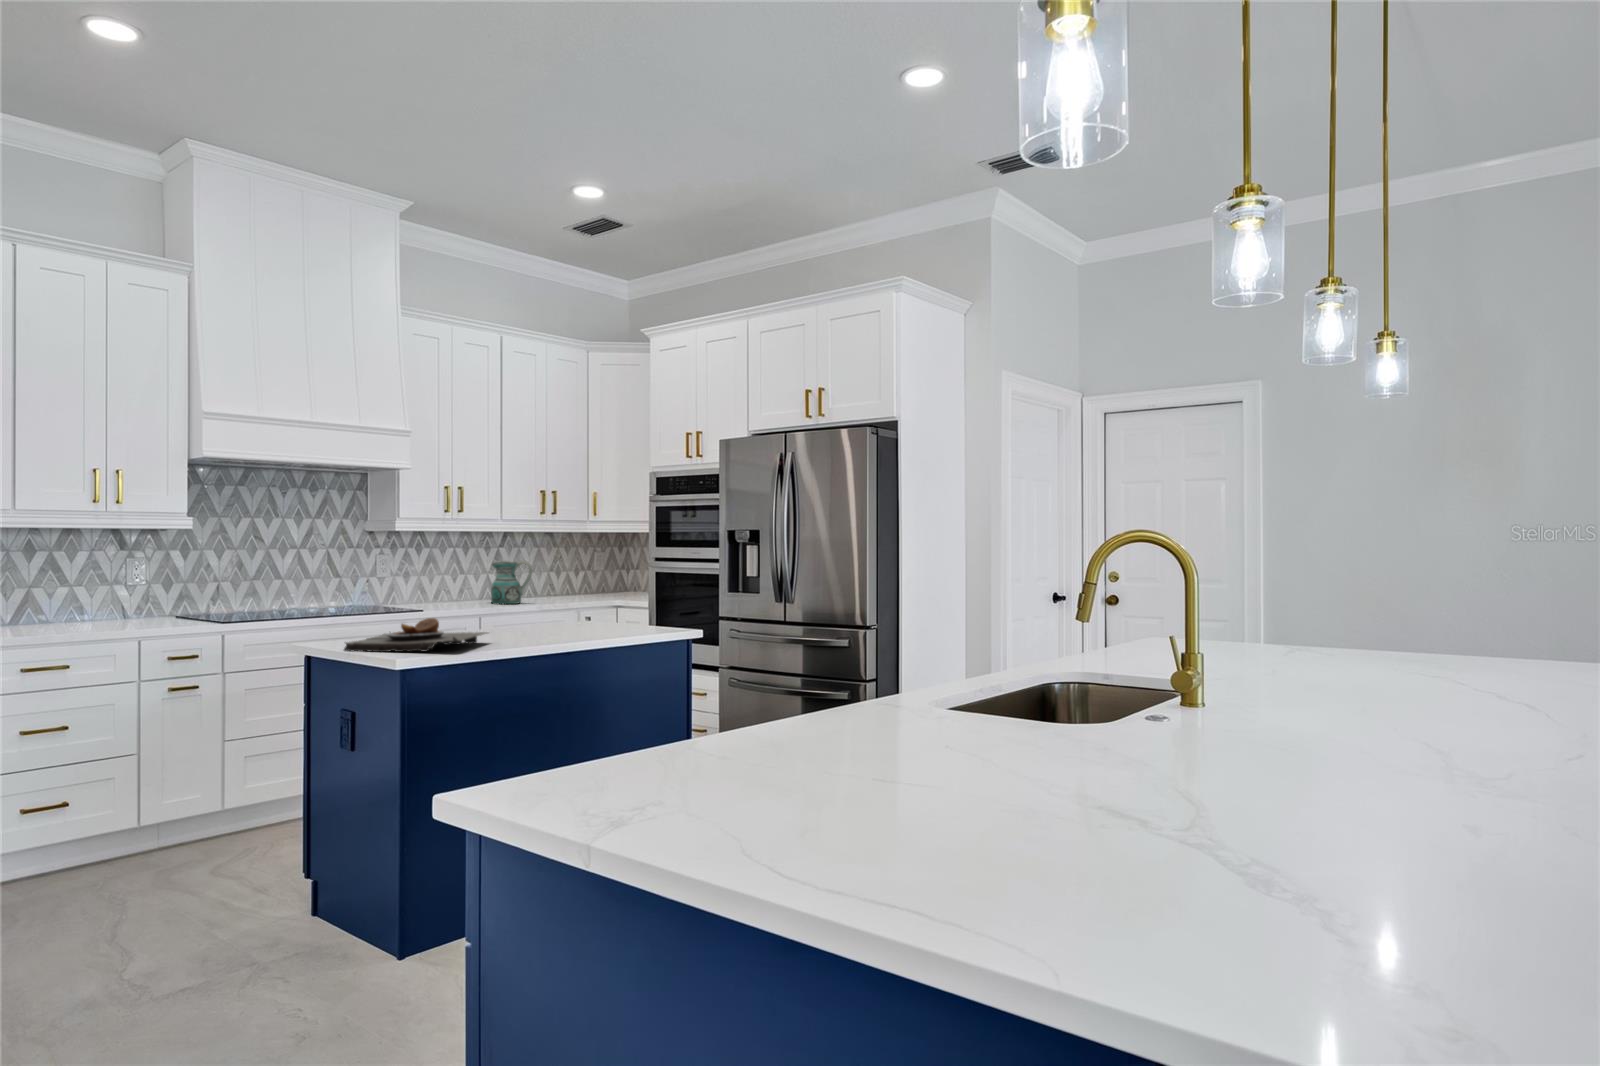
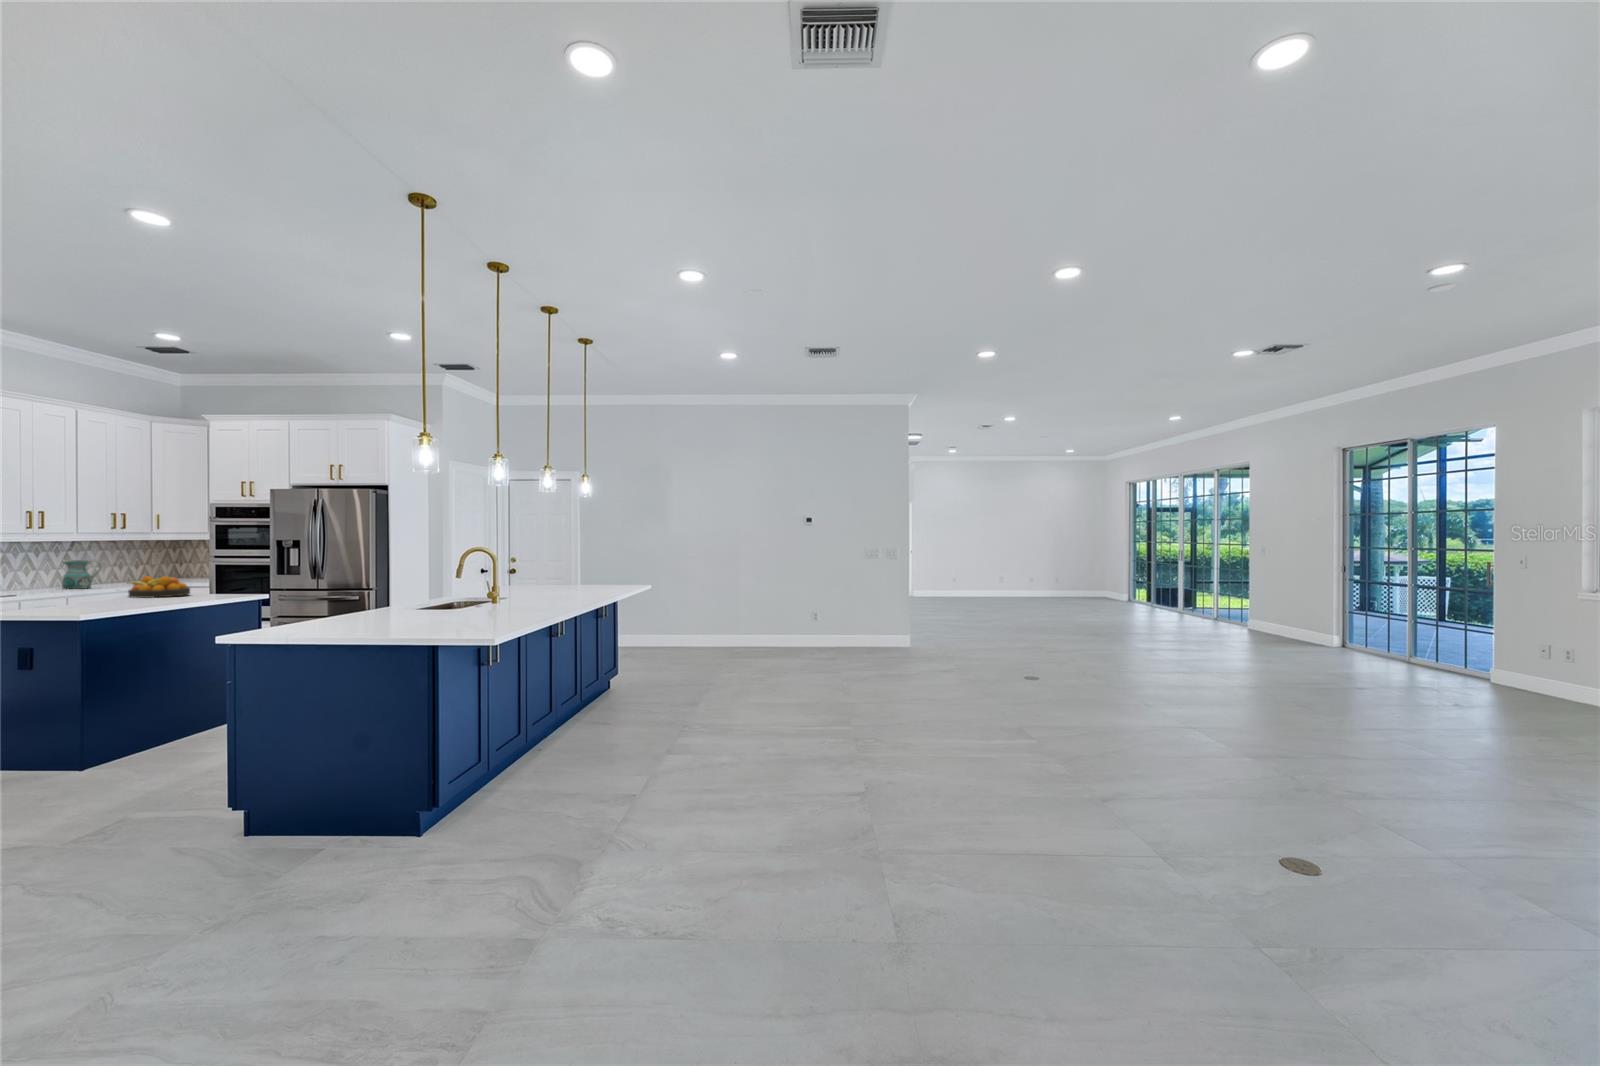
fruit bowl: none [523,590,602,628] -> present [127,576,190,598]
plate: present [344,618,488,652] -> none [26,591,129,612]

